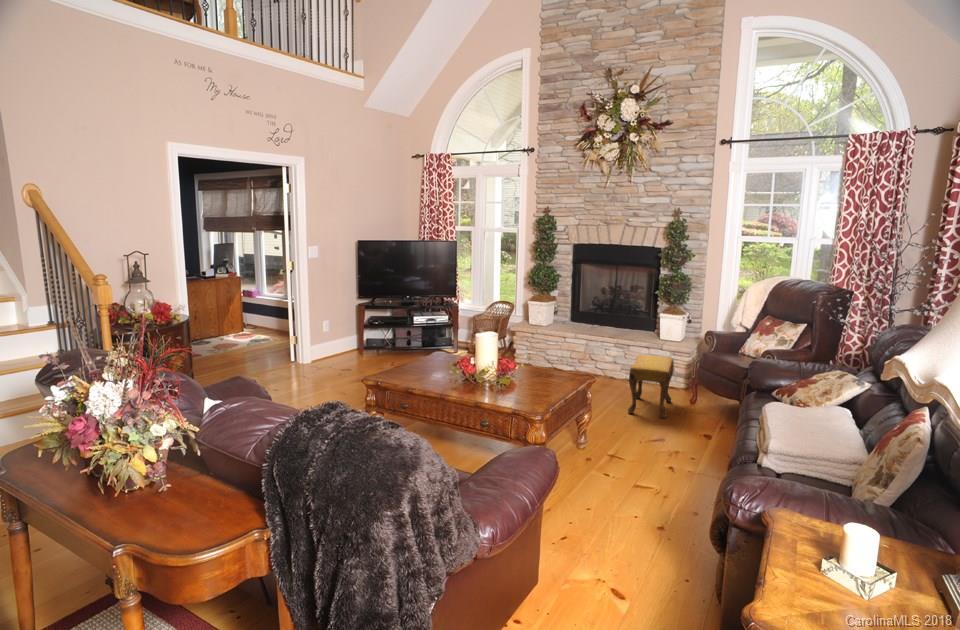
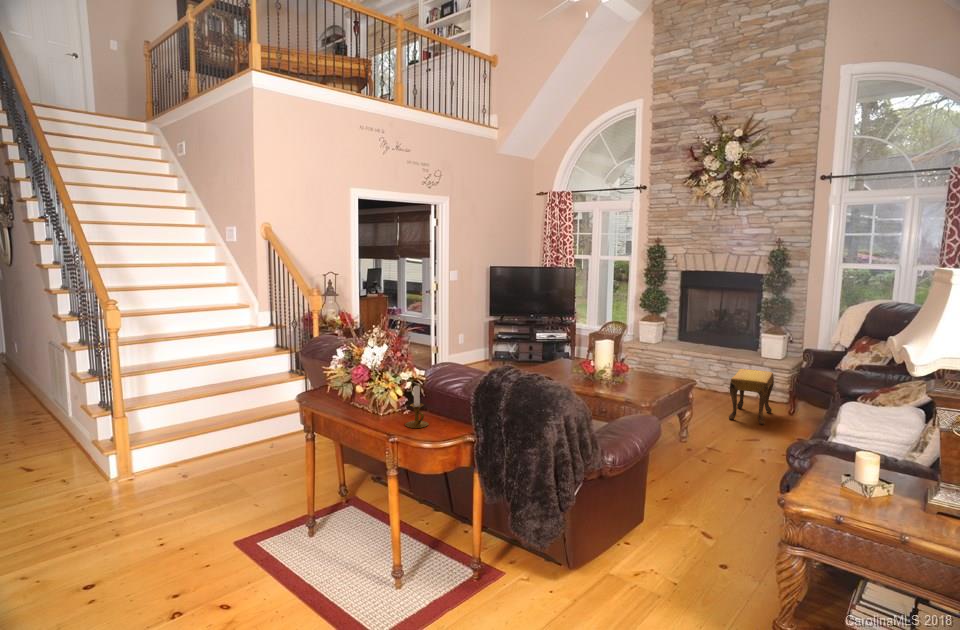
candlestick: none [146,448,191,522] -> present [405,386,428,428]

